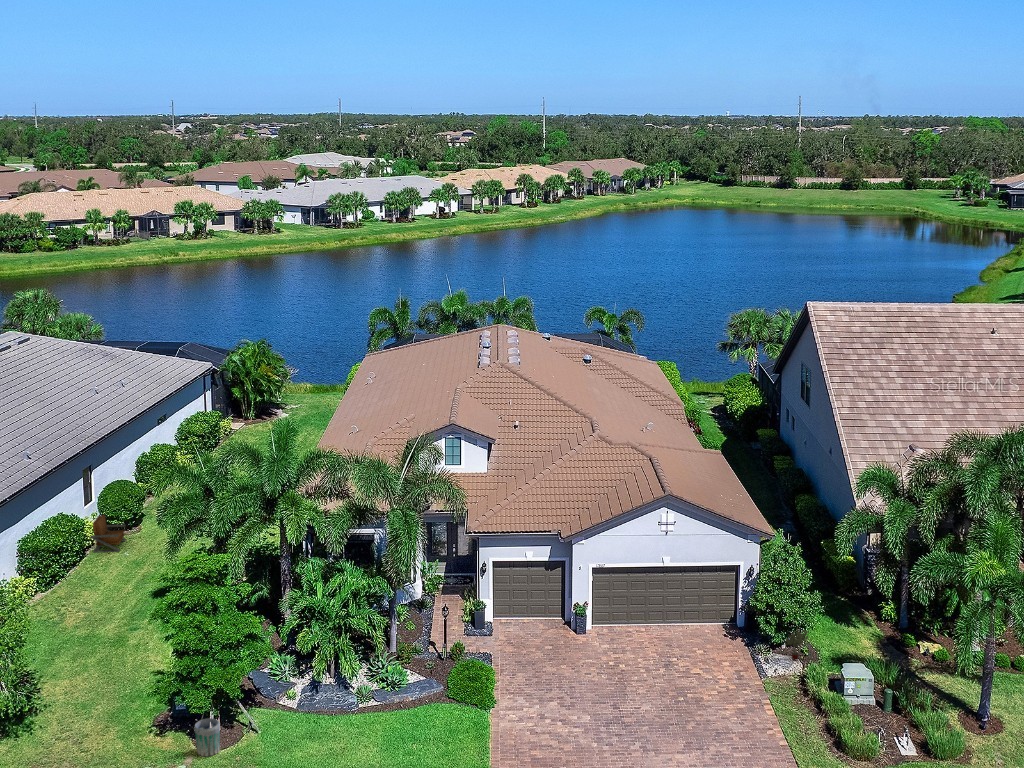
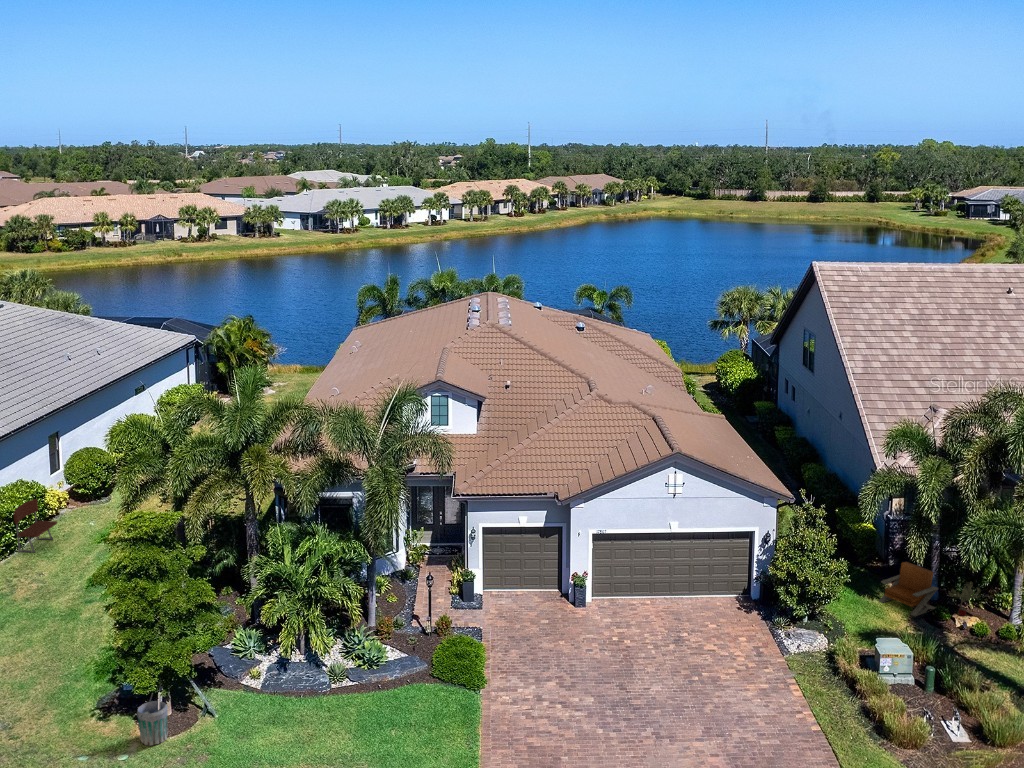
lounge chair: present [90,515,126,553] -> present [879,562,938,616]
bench: none [60,532,98,582] -> present [14,499,57,552]
potted tree: present [784,629,809,660] -> present [949,583,980,616]

